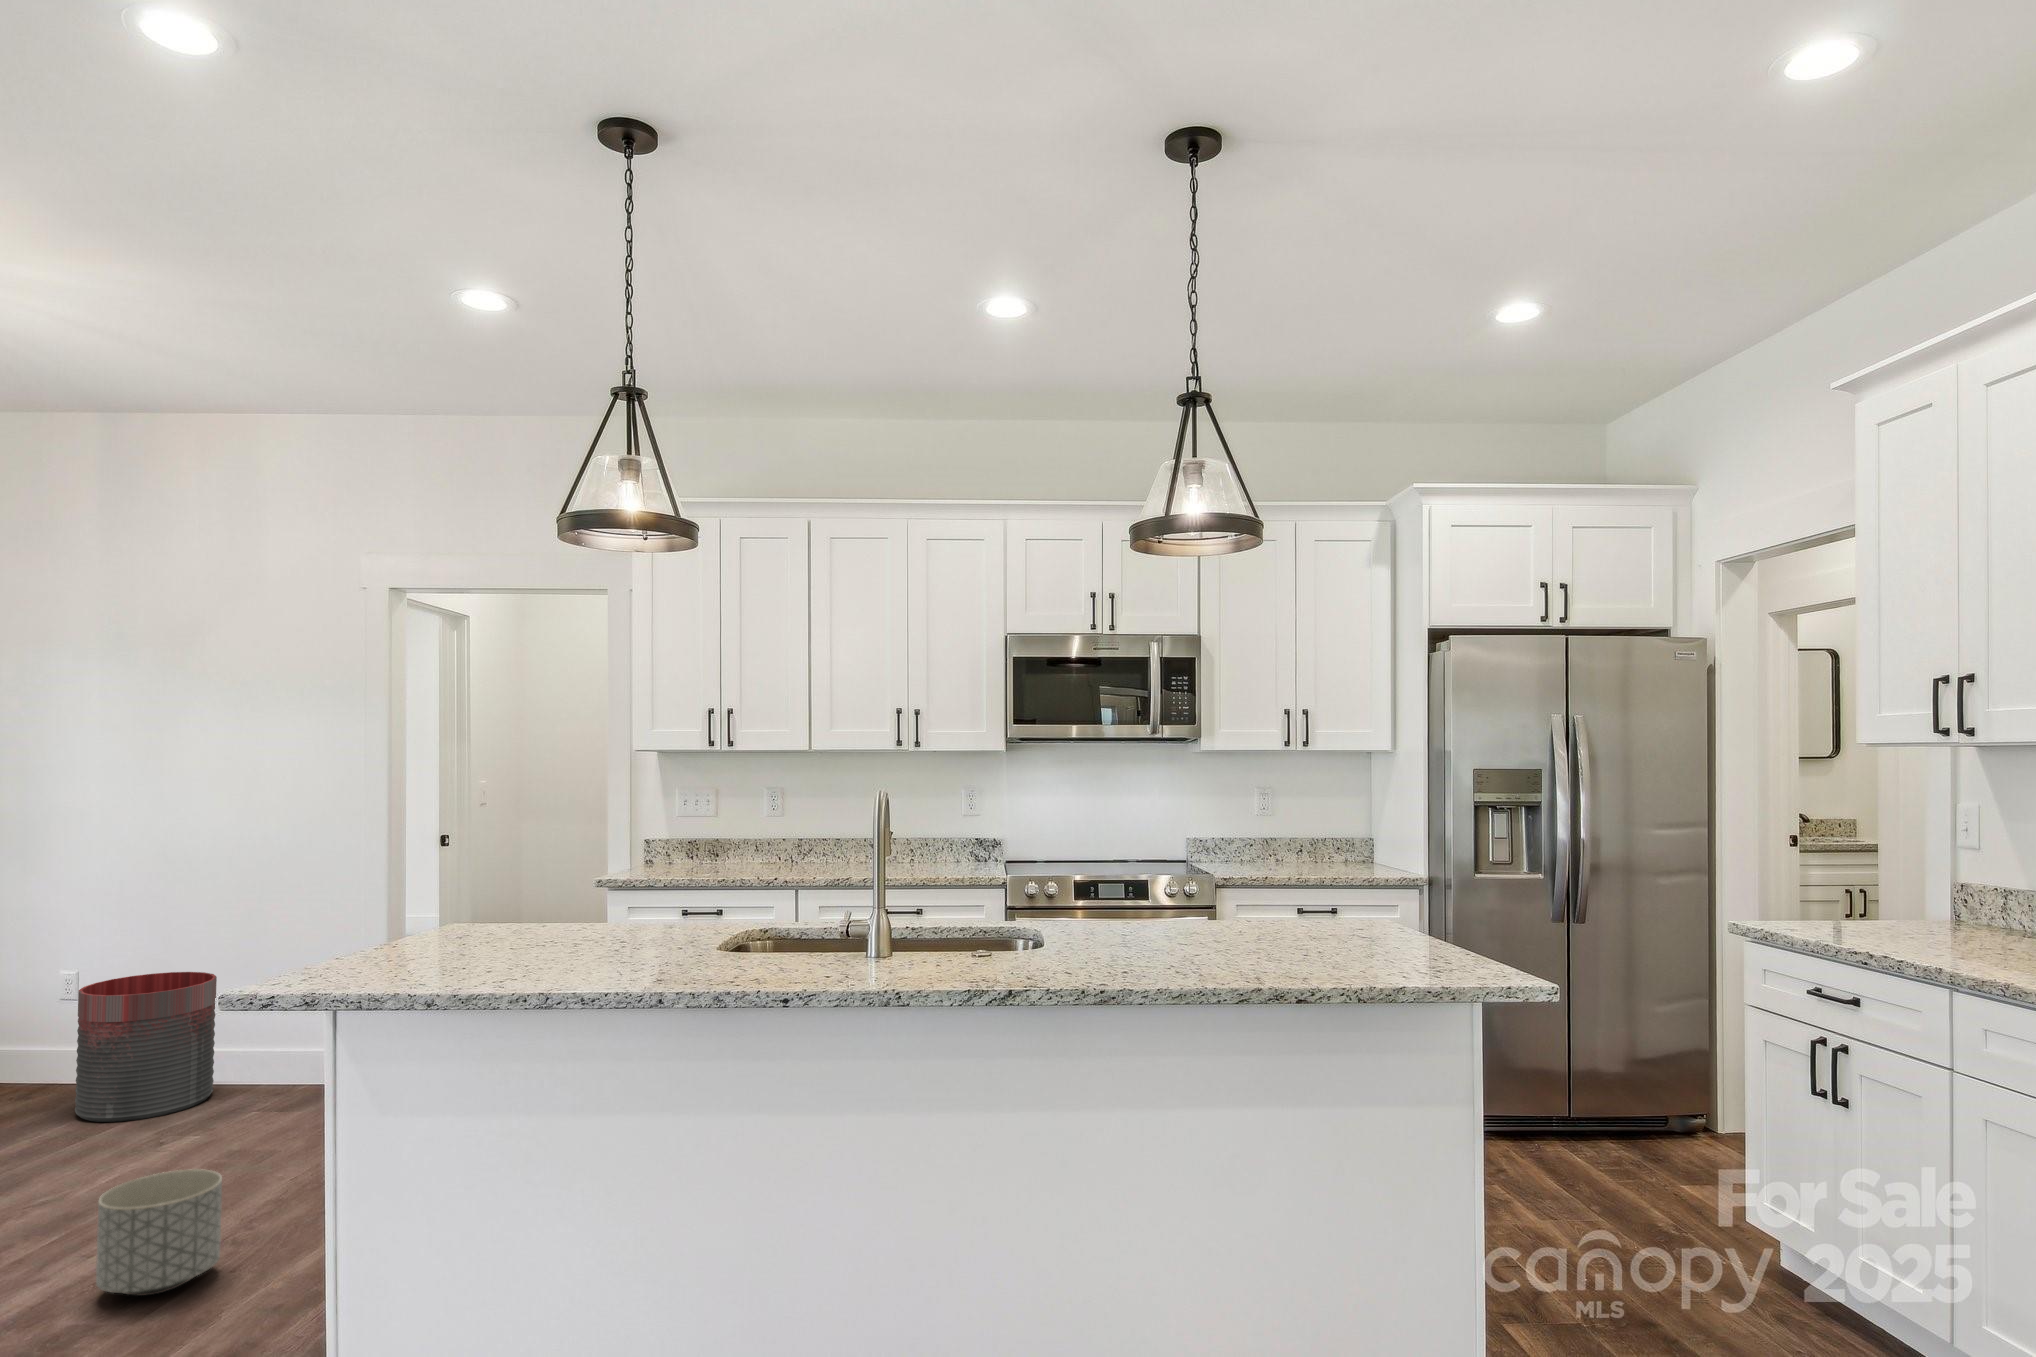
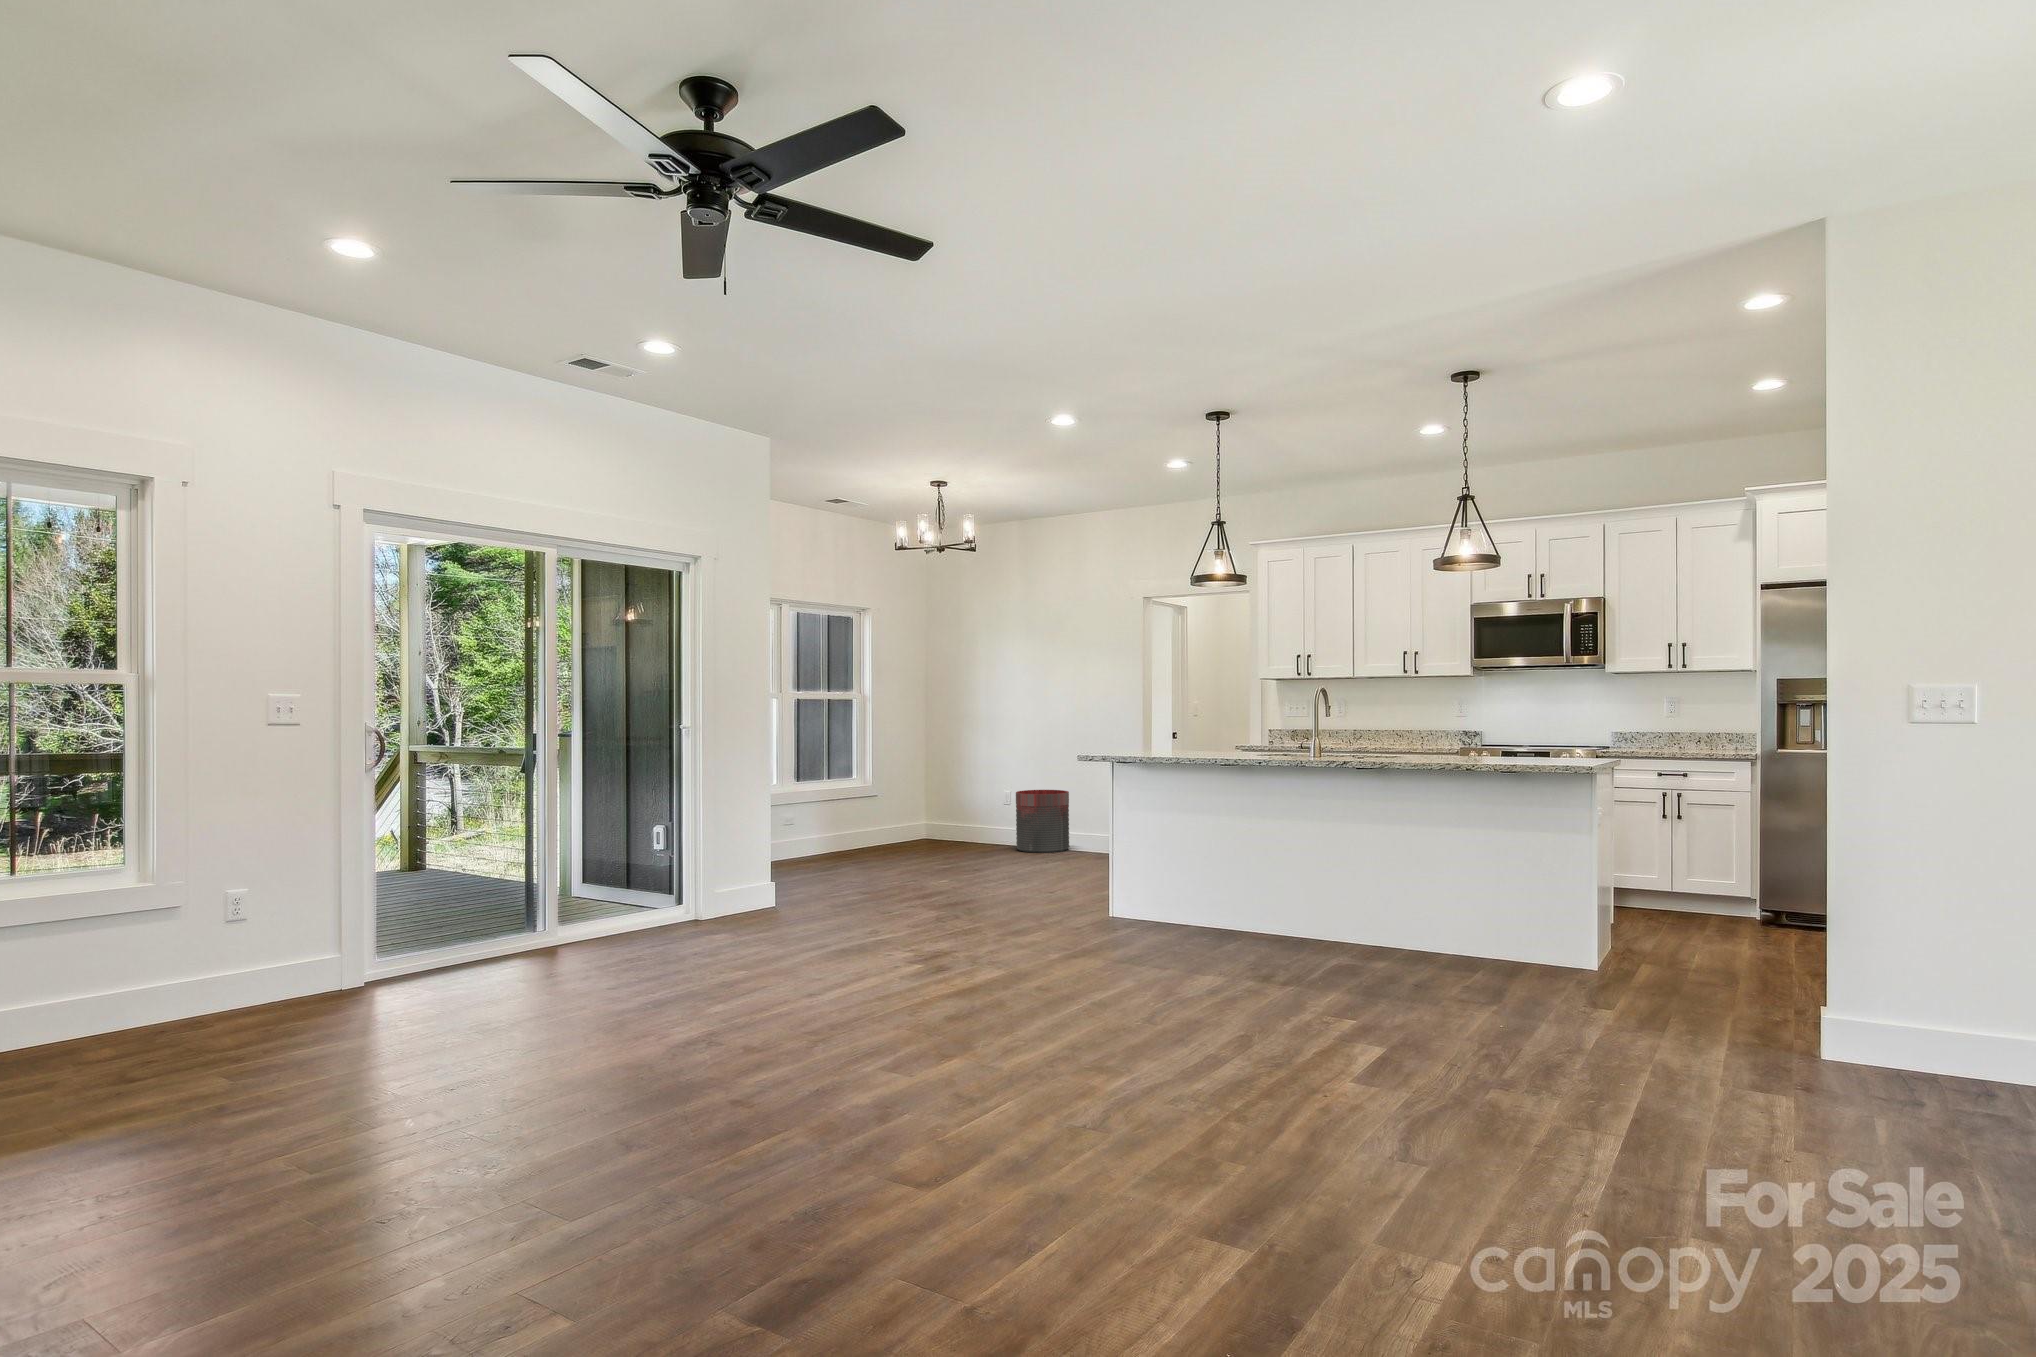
planter: present [96,1169,222,1296] -> none [1045,846,1085,889]

